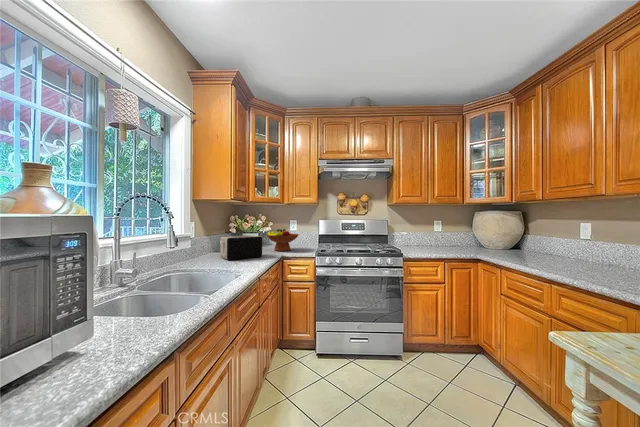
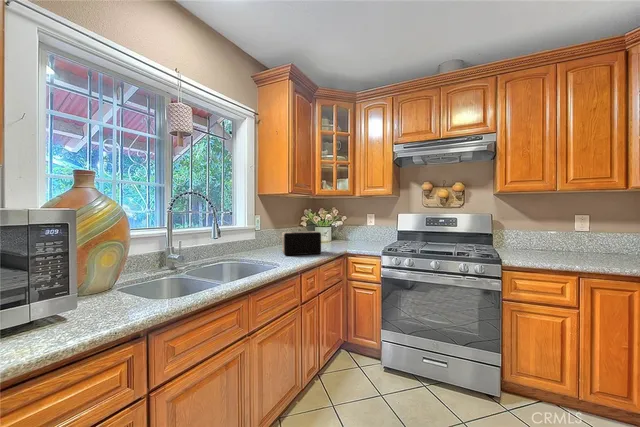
fruit bowl: present [266,229,299,251] -> none [333,224,369,249]

